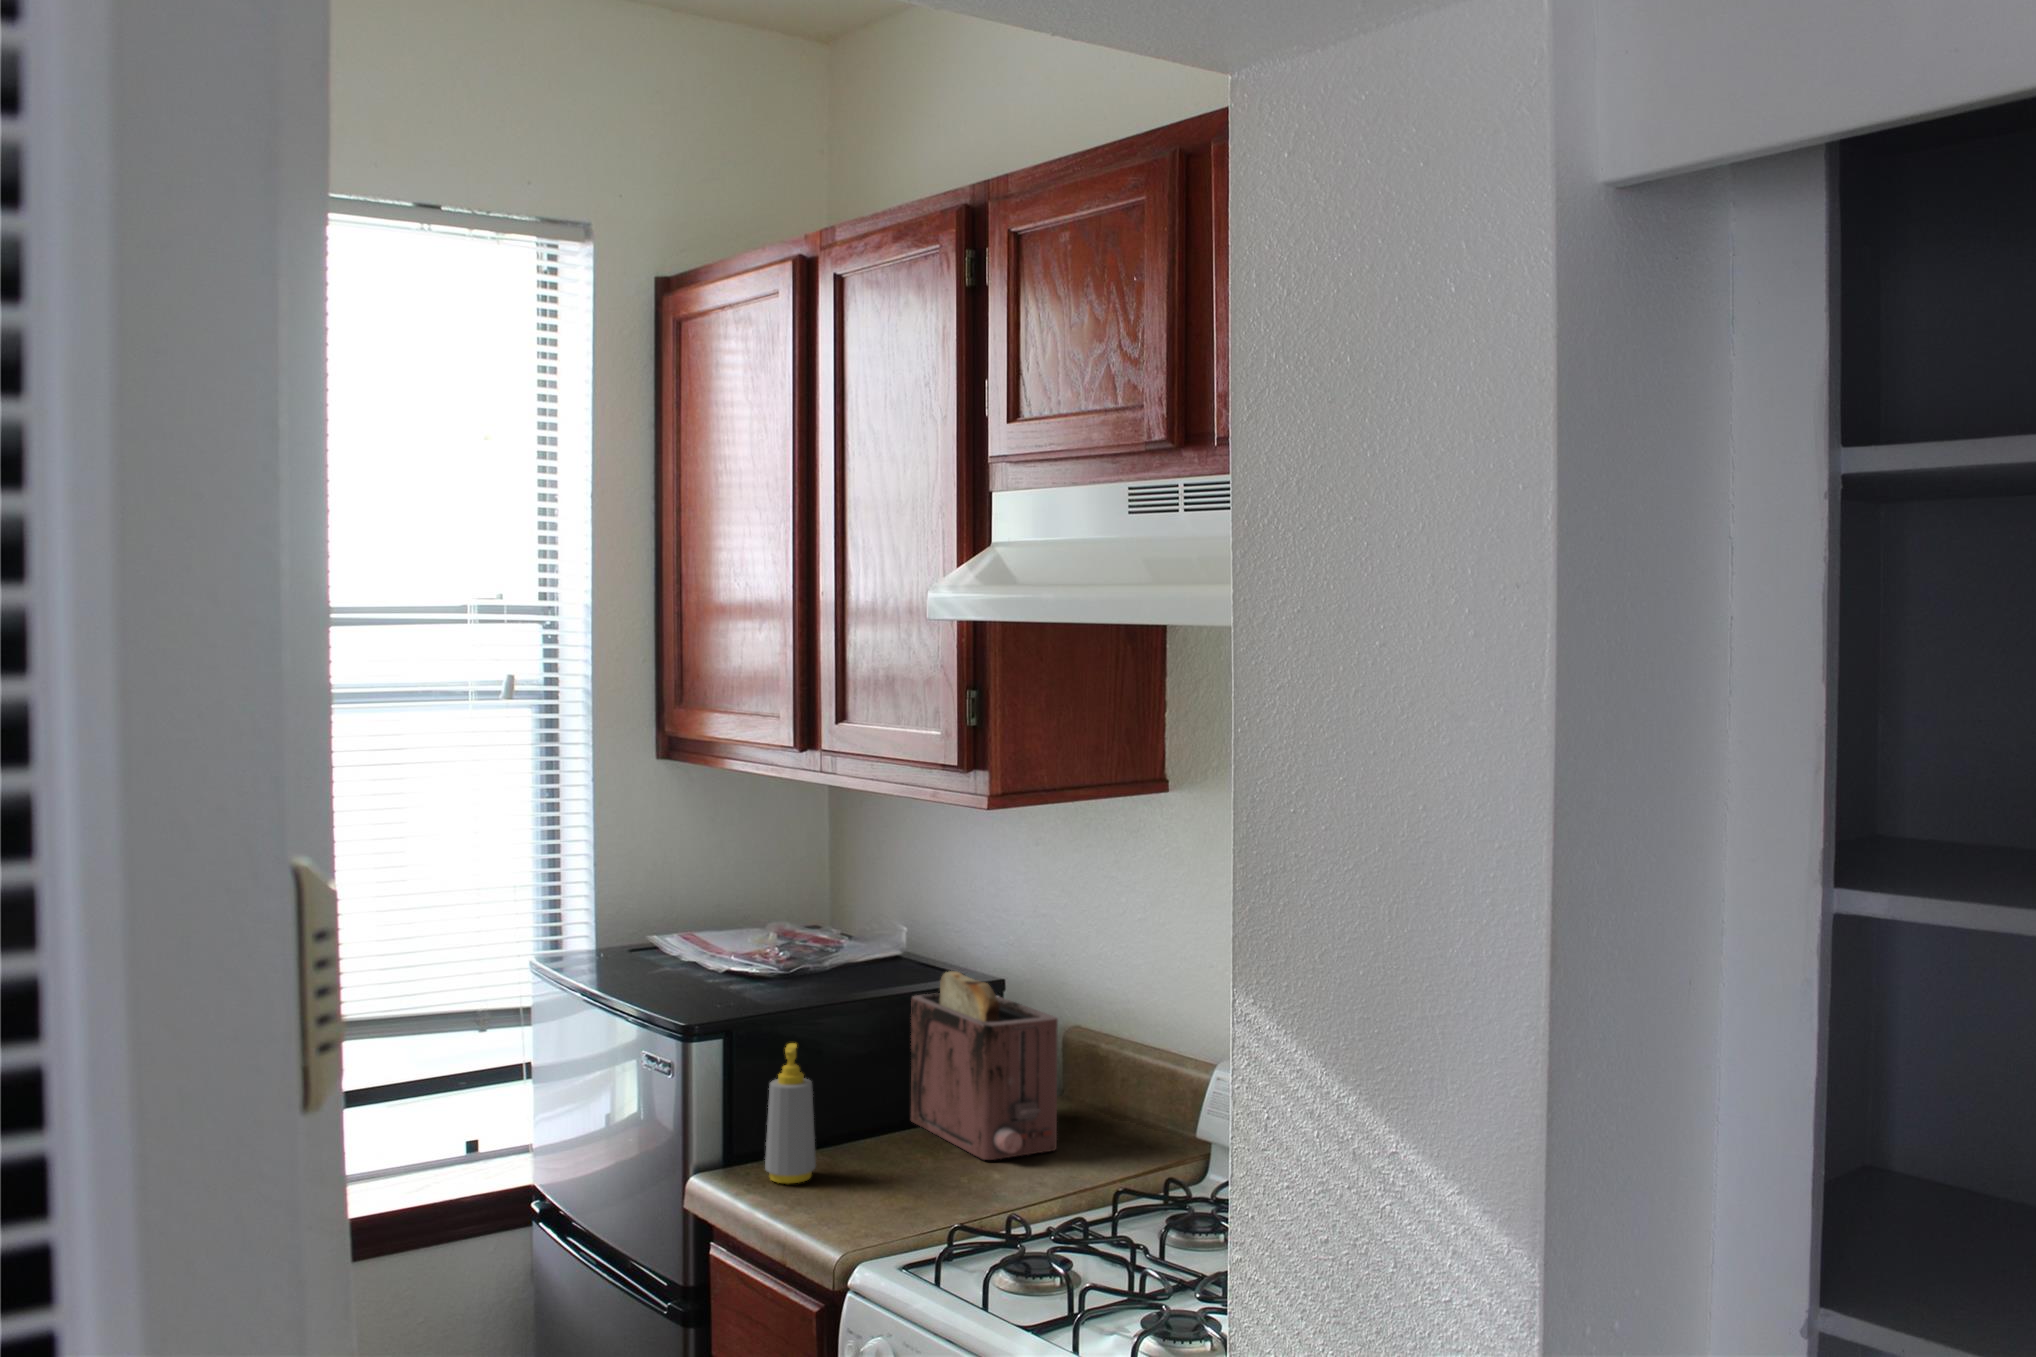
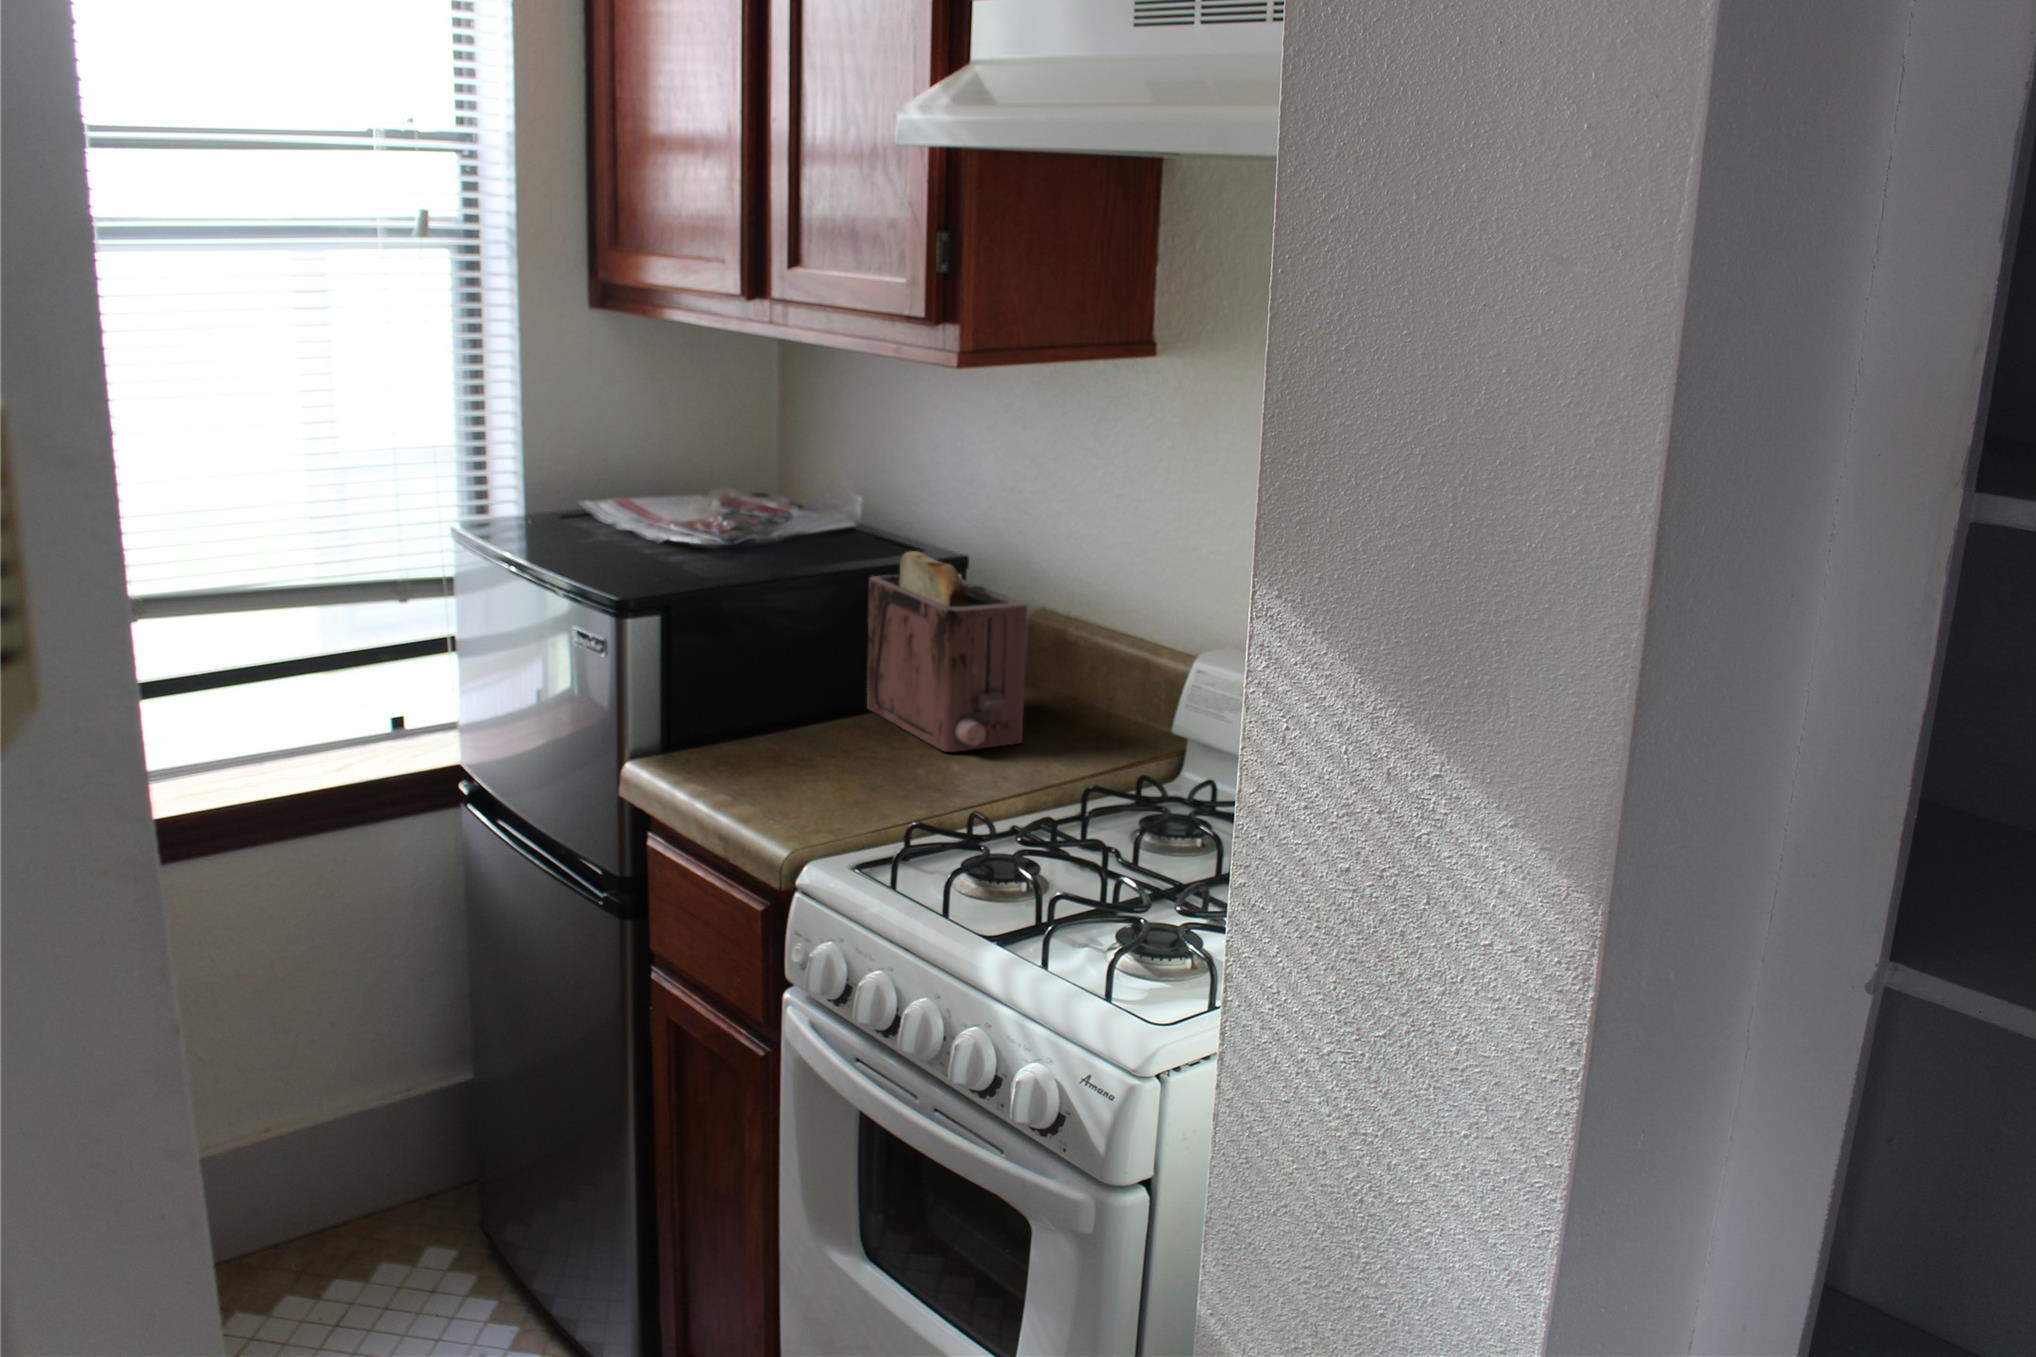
soap bottle: present [765,1043,816,1184] -> none [707,624,763,772]

